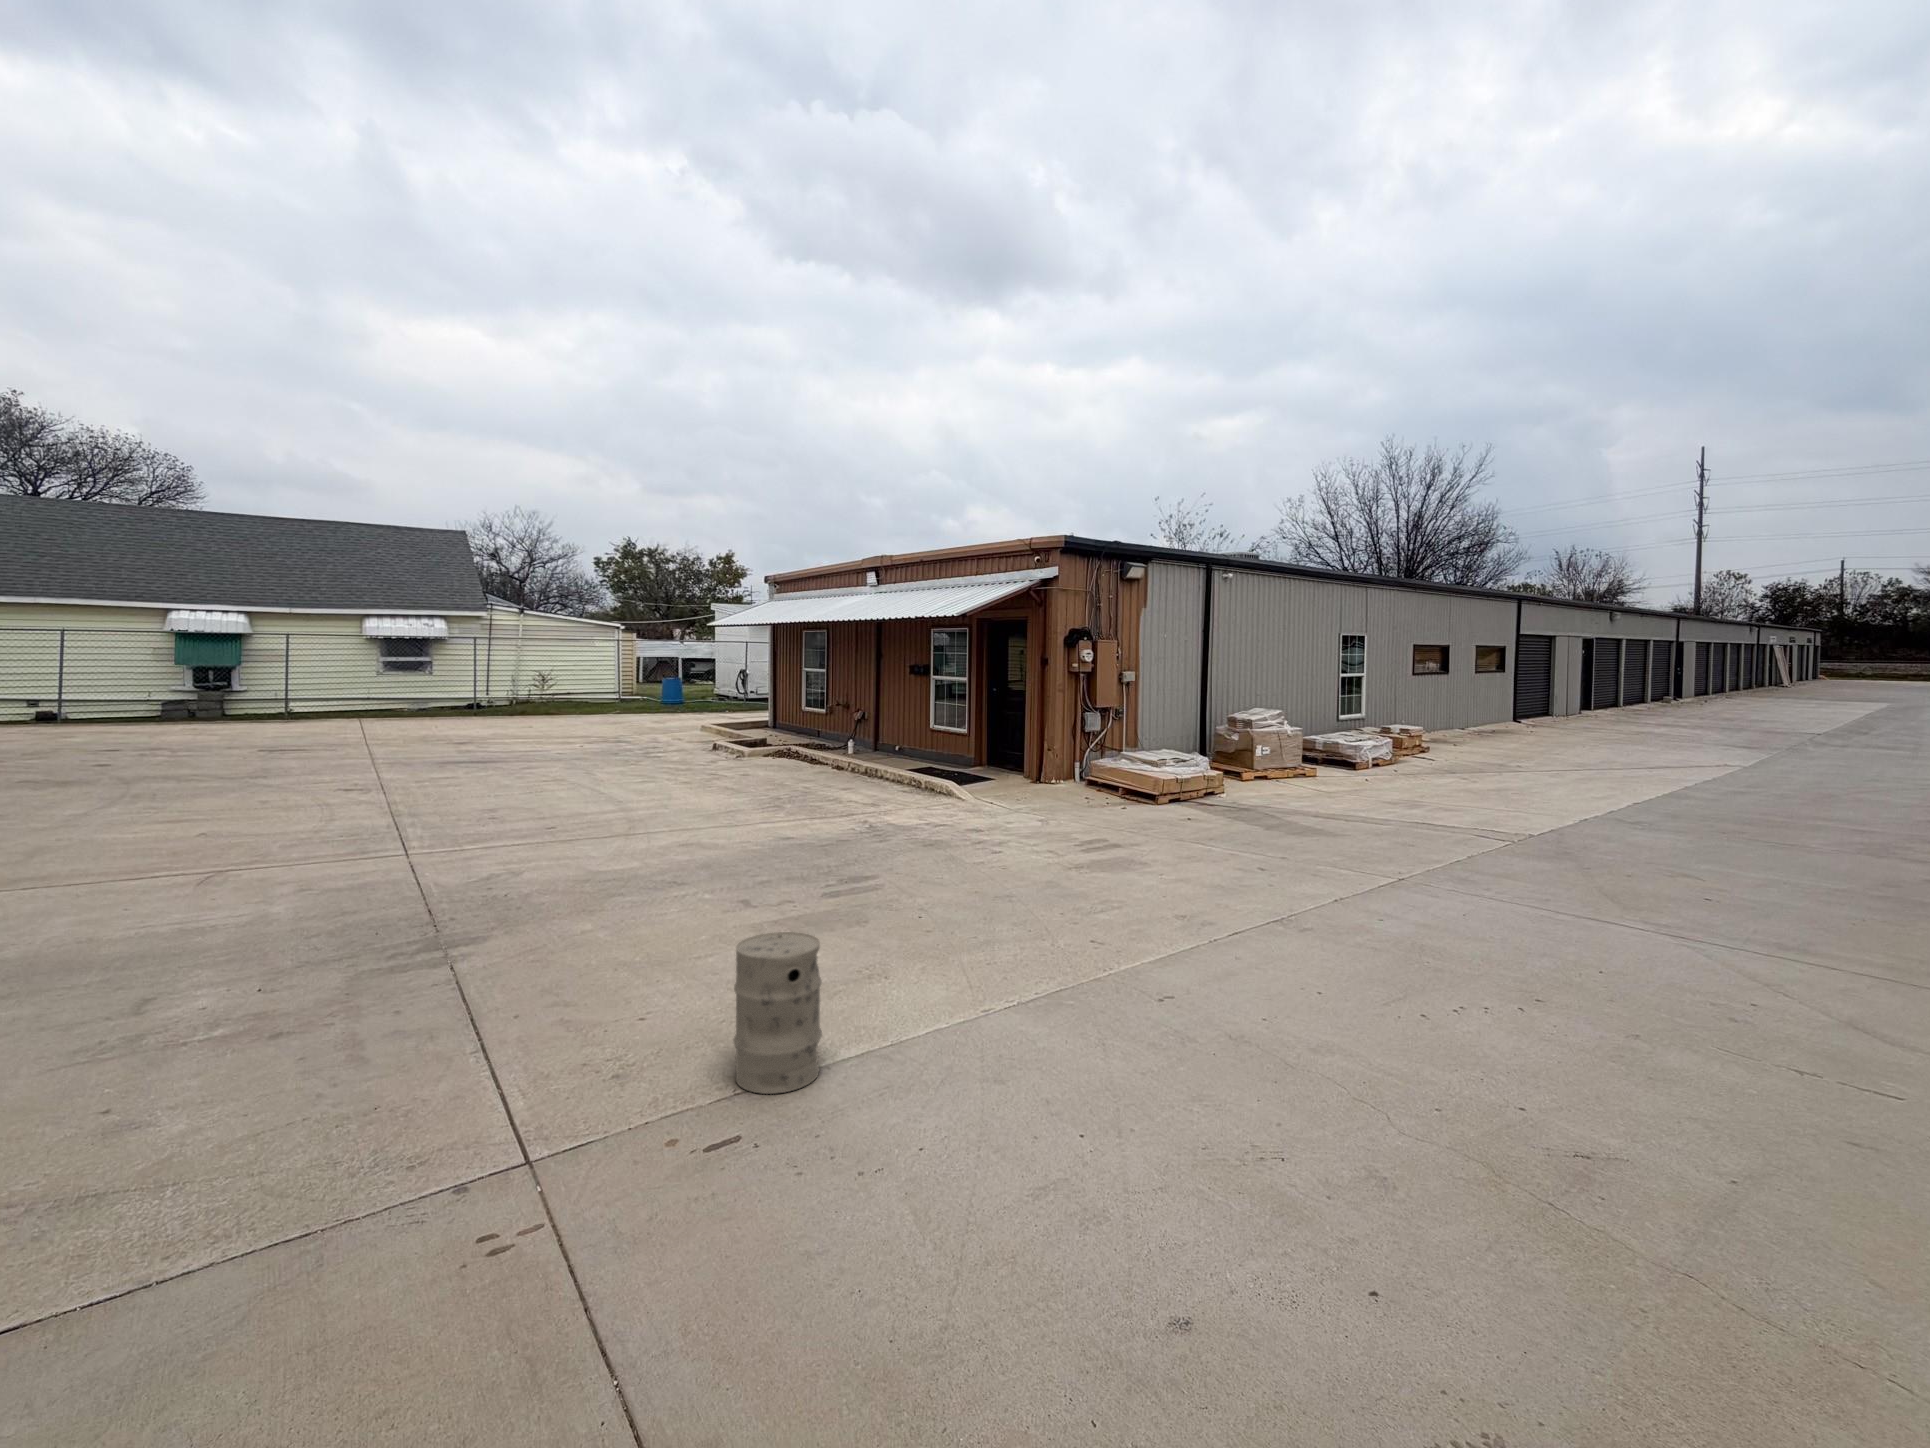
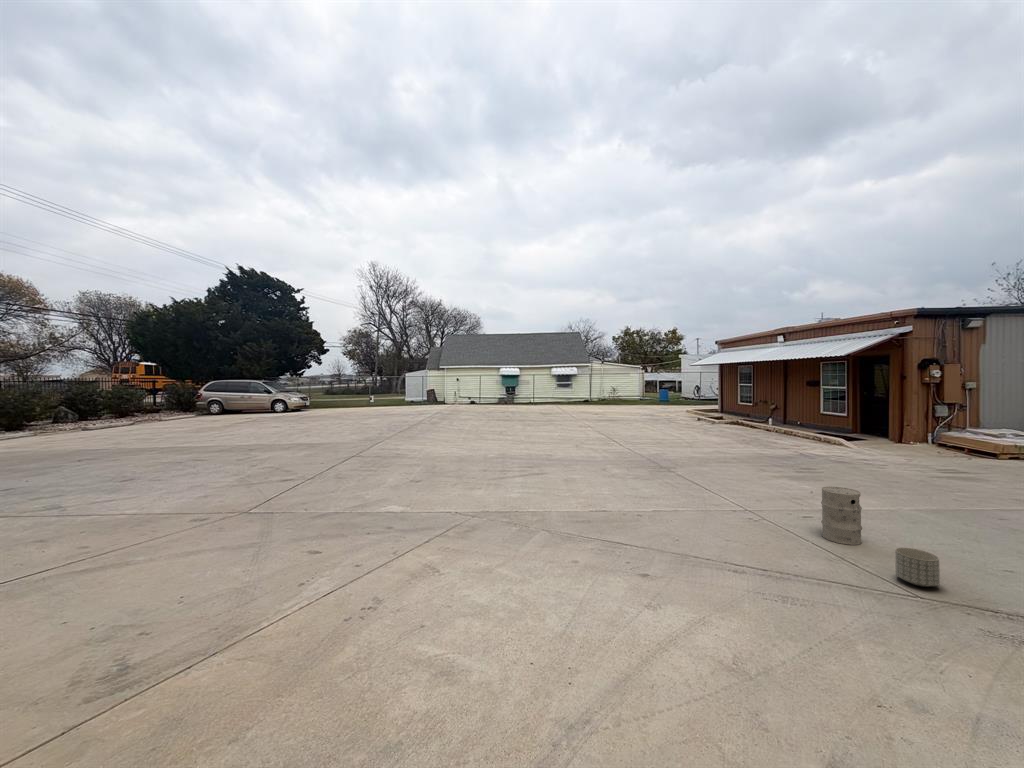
planter: none [820,1103,908,1218] -> present [895,547,940,587]

